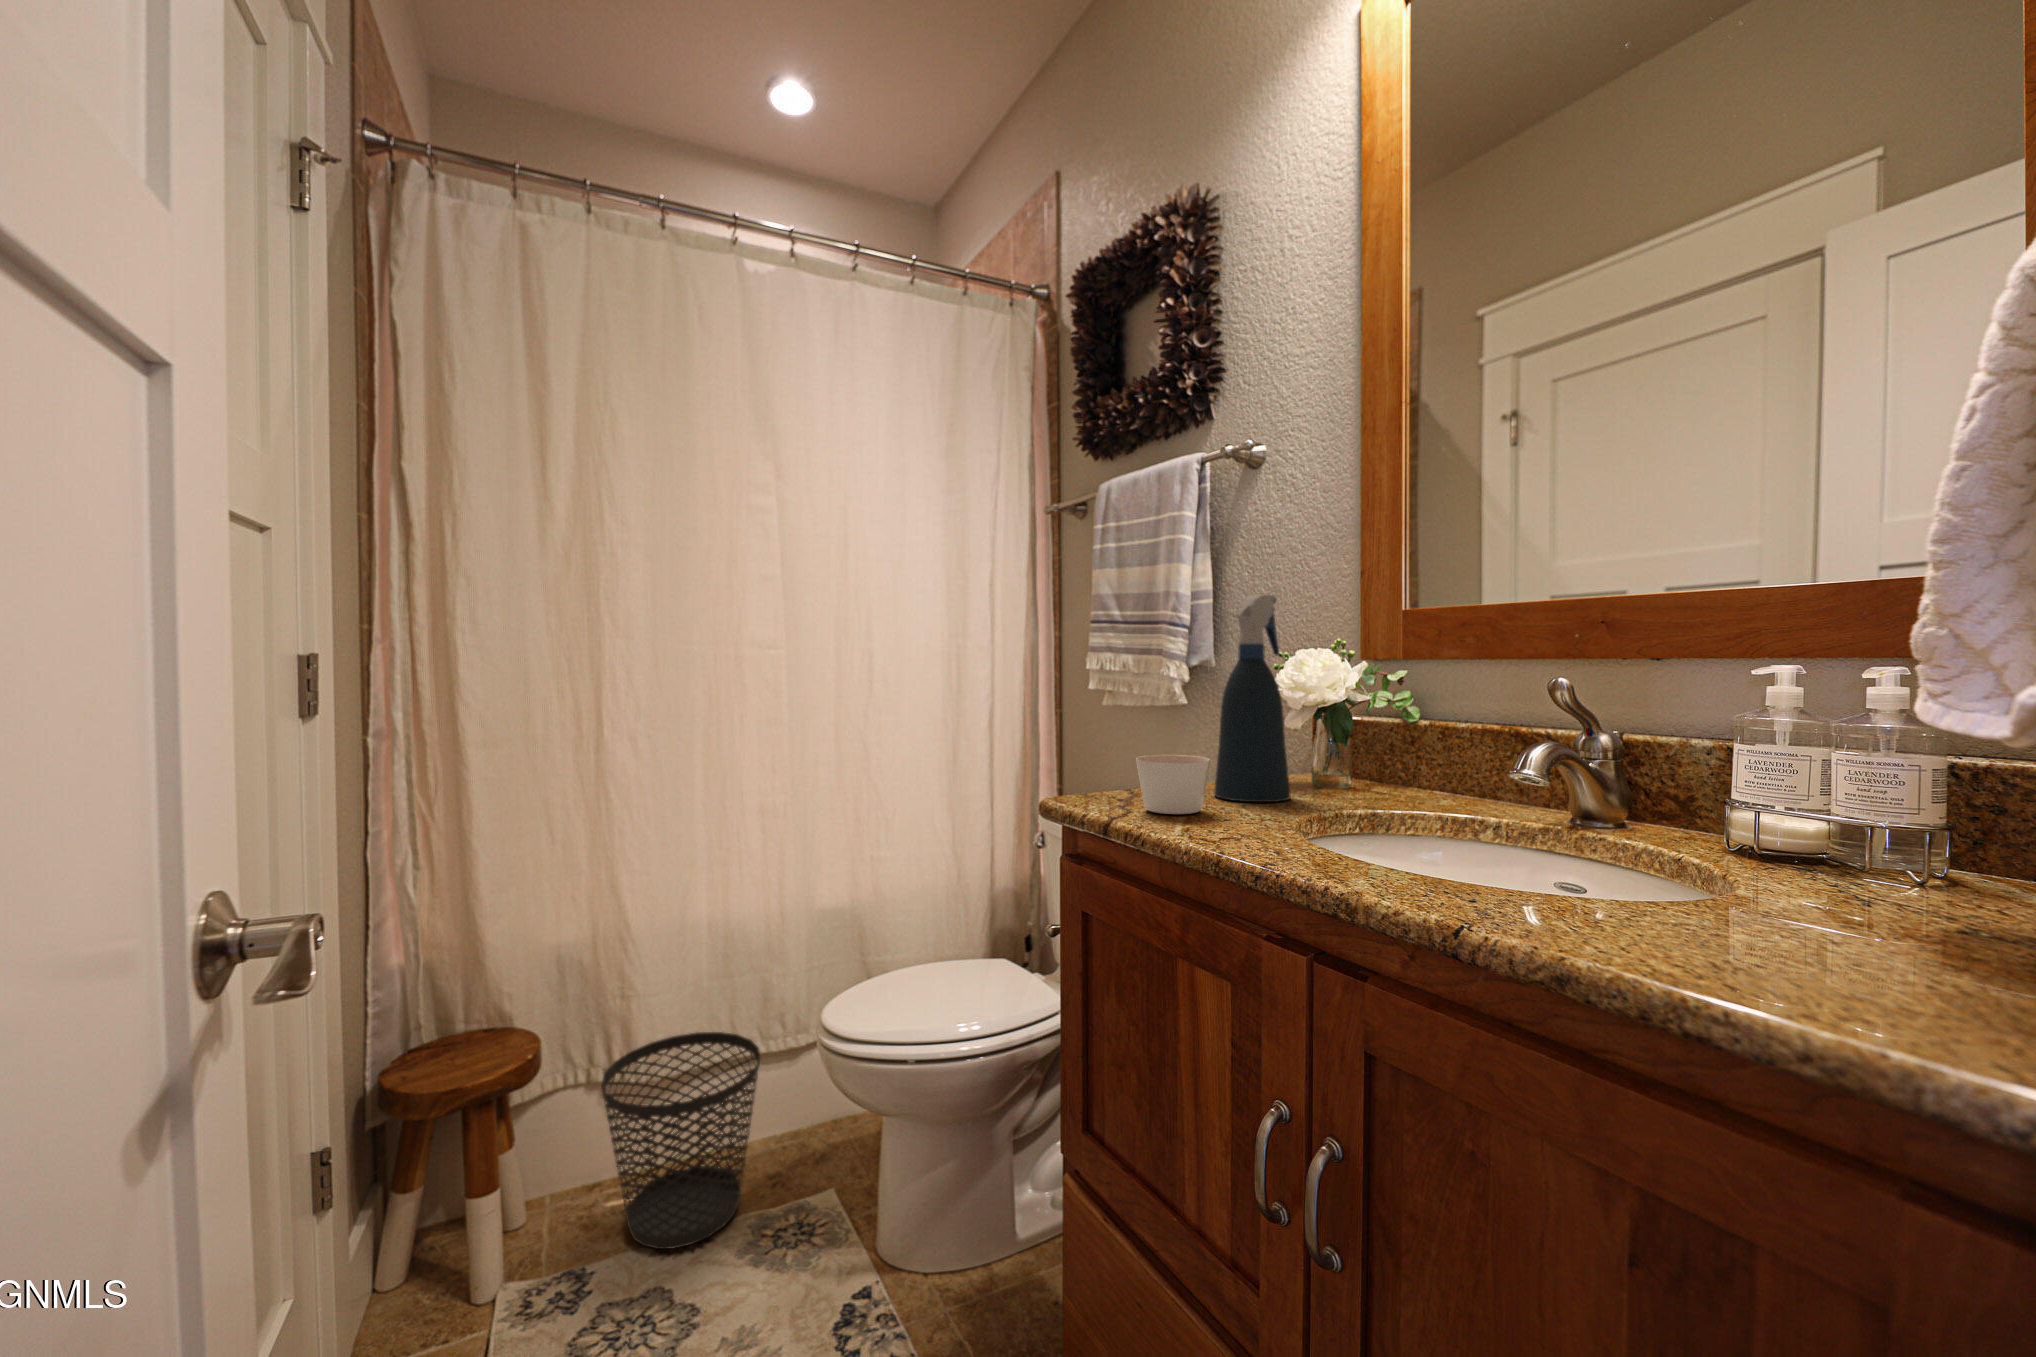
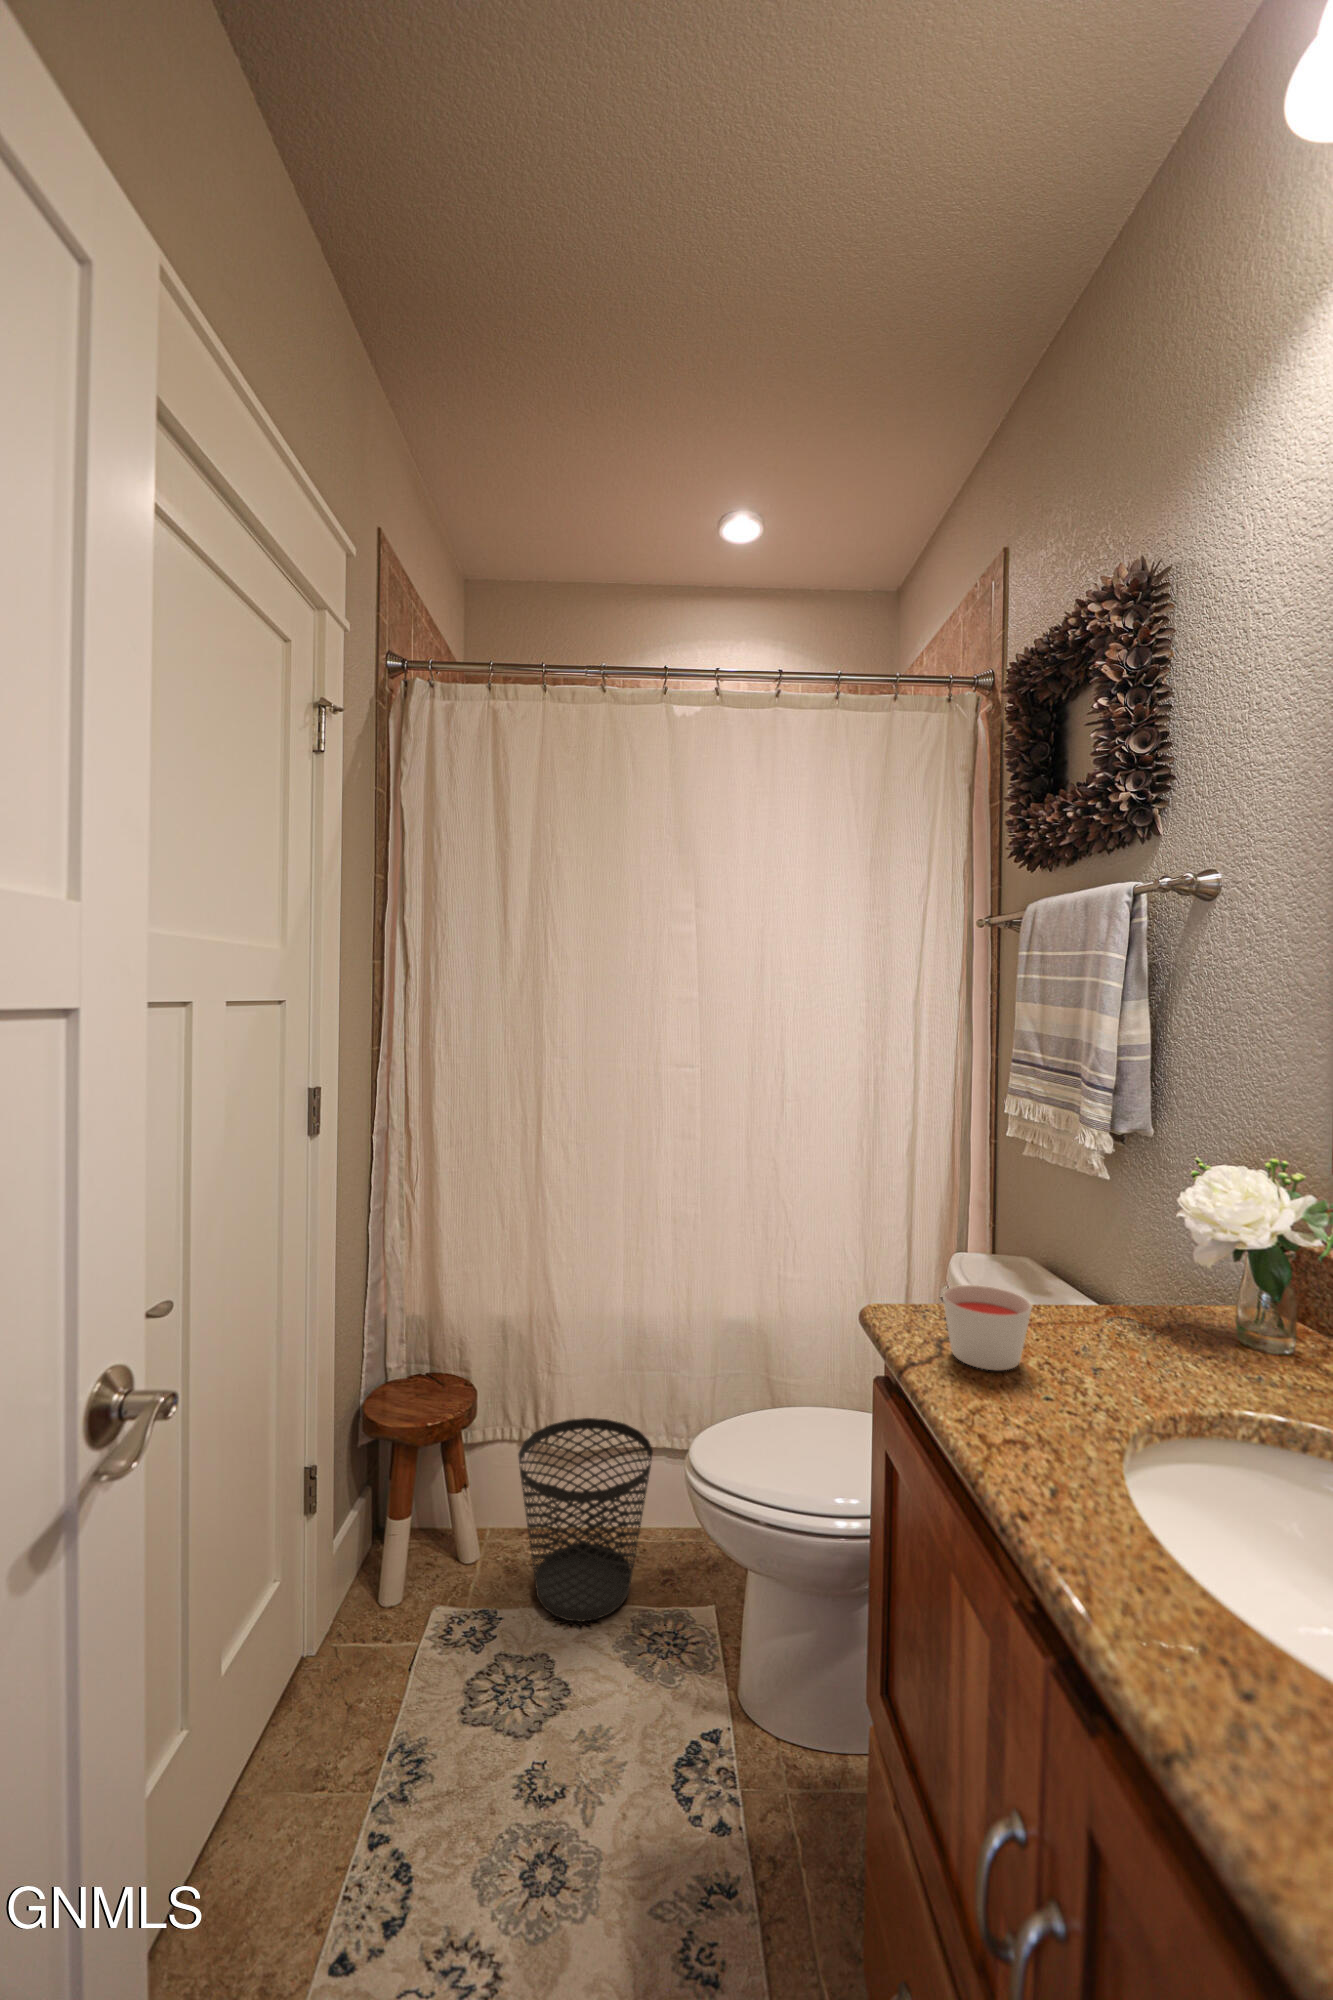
spray bottle: present [1214,594,1290,802] -> none [1068,1098,1174,1366]

